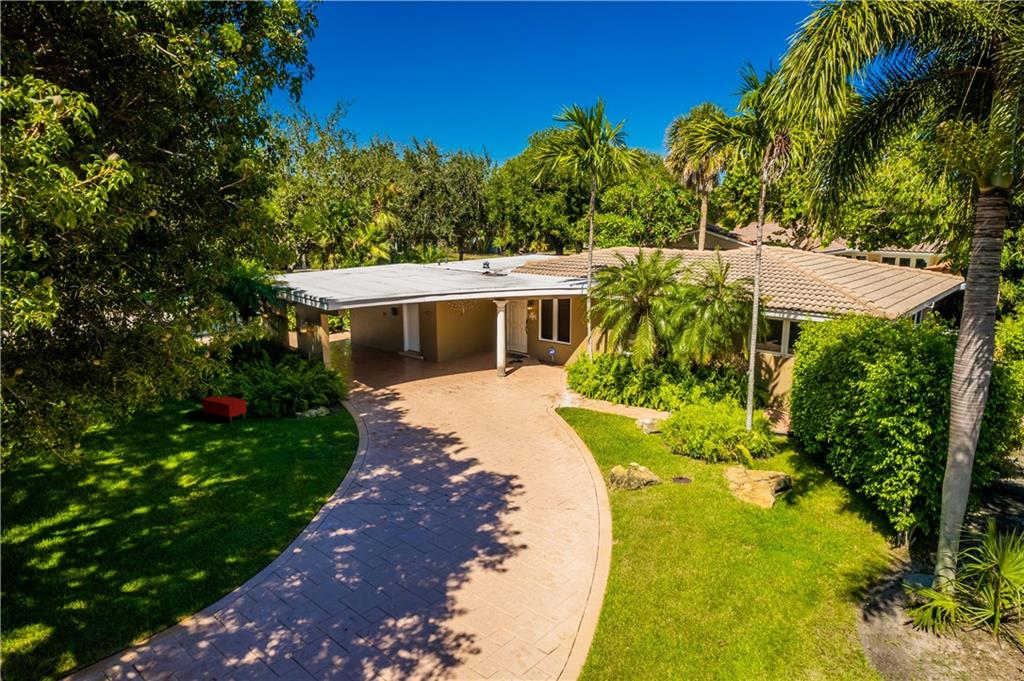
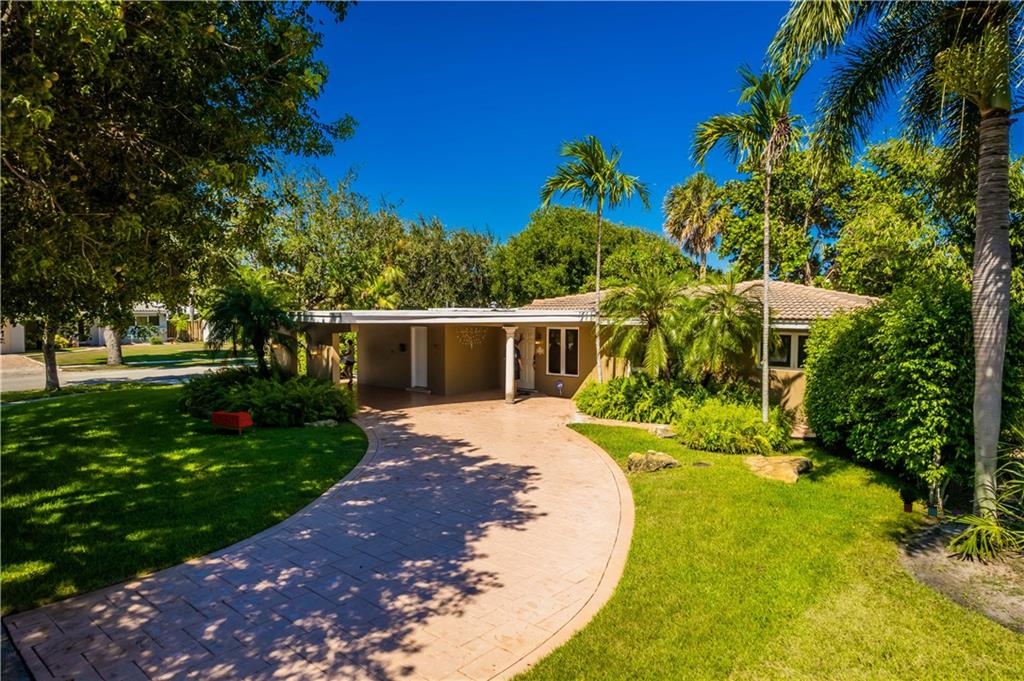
potted plant: none [867,524,933,565] -> present [899,476,966,516]

